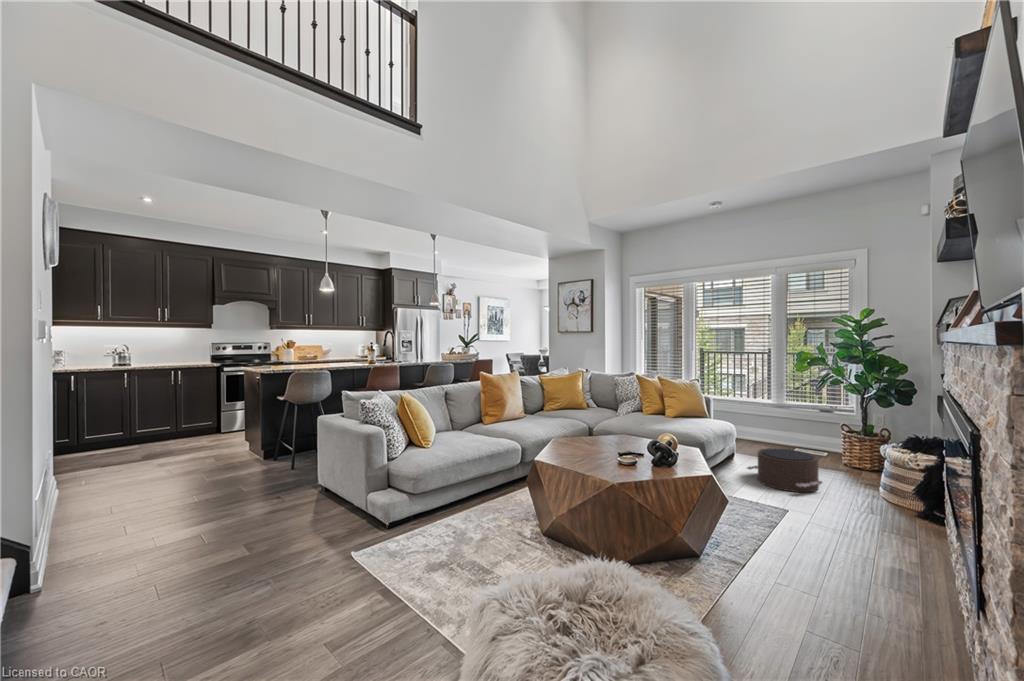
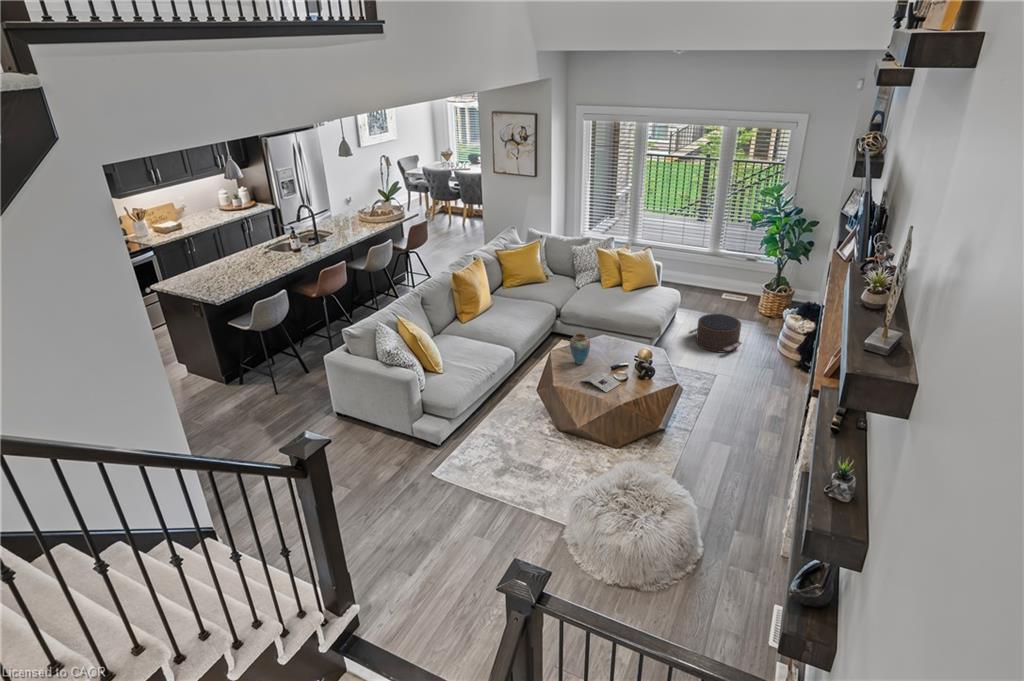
vase: none [571,412,596,452] -> present [570,333,590,364]
magazine: none [575,456,628,475] -> present [581,372,621,393]

